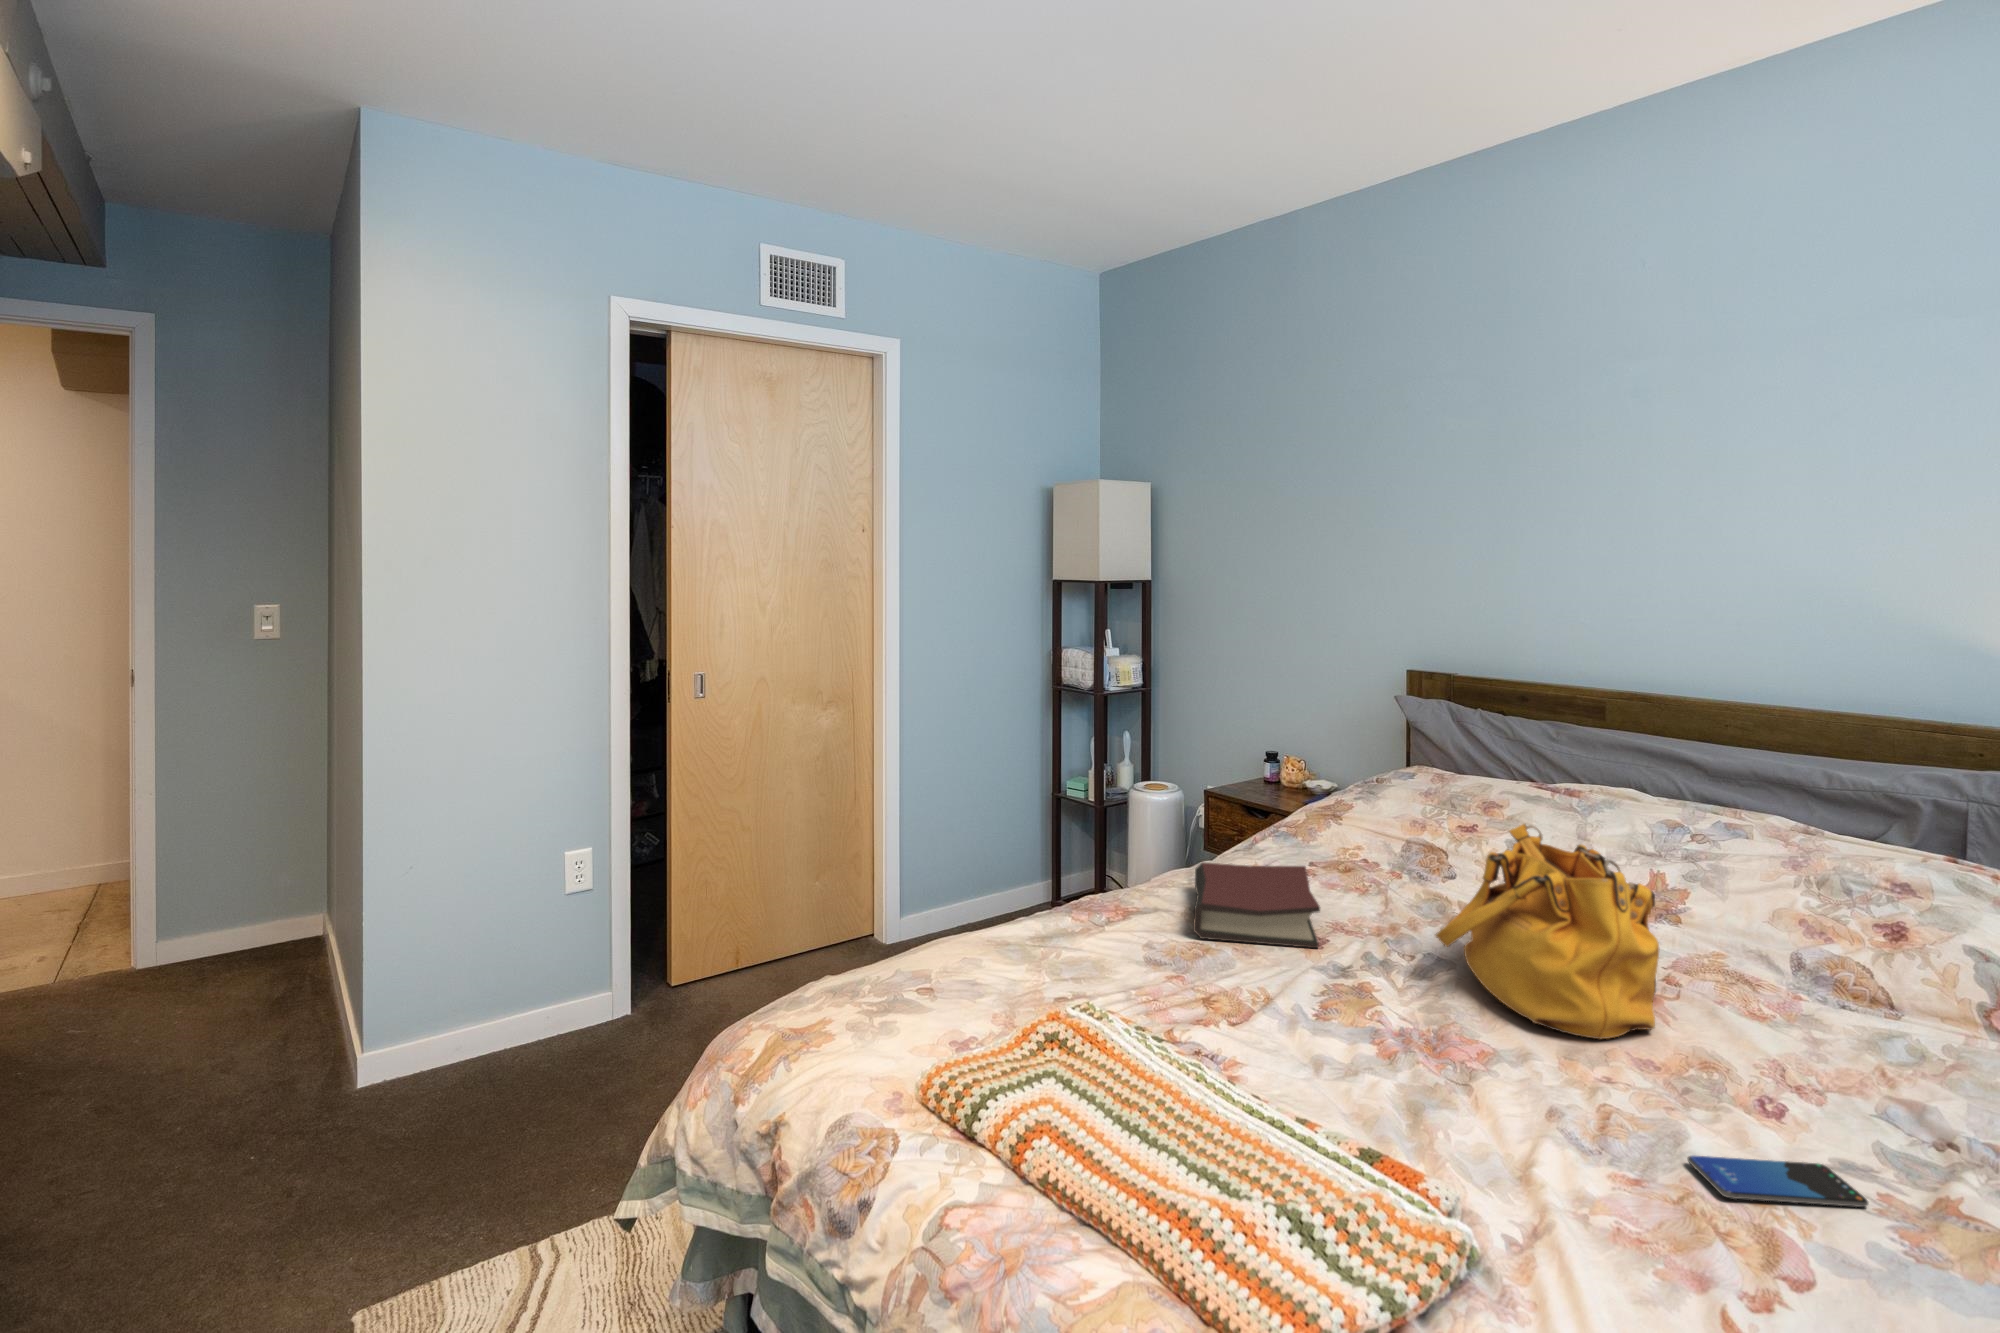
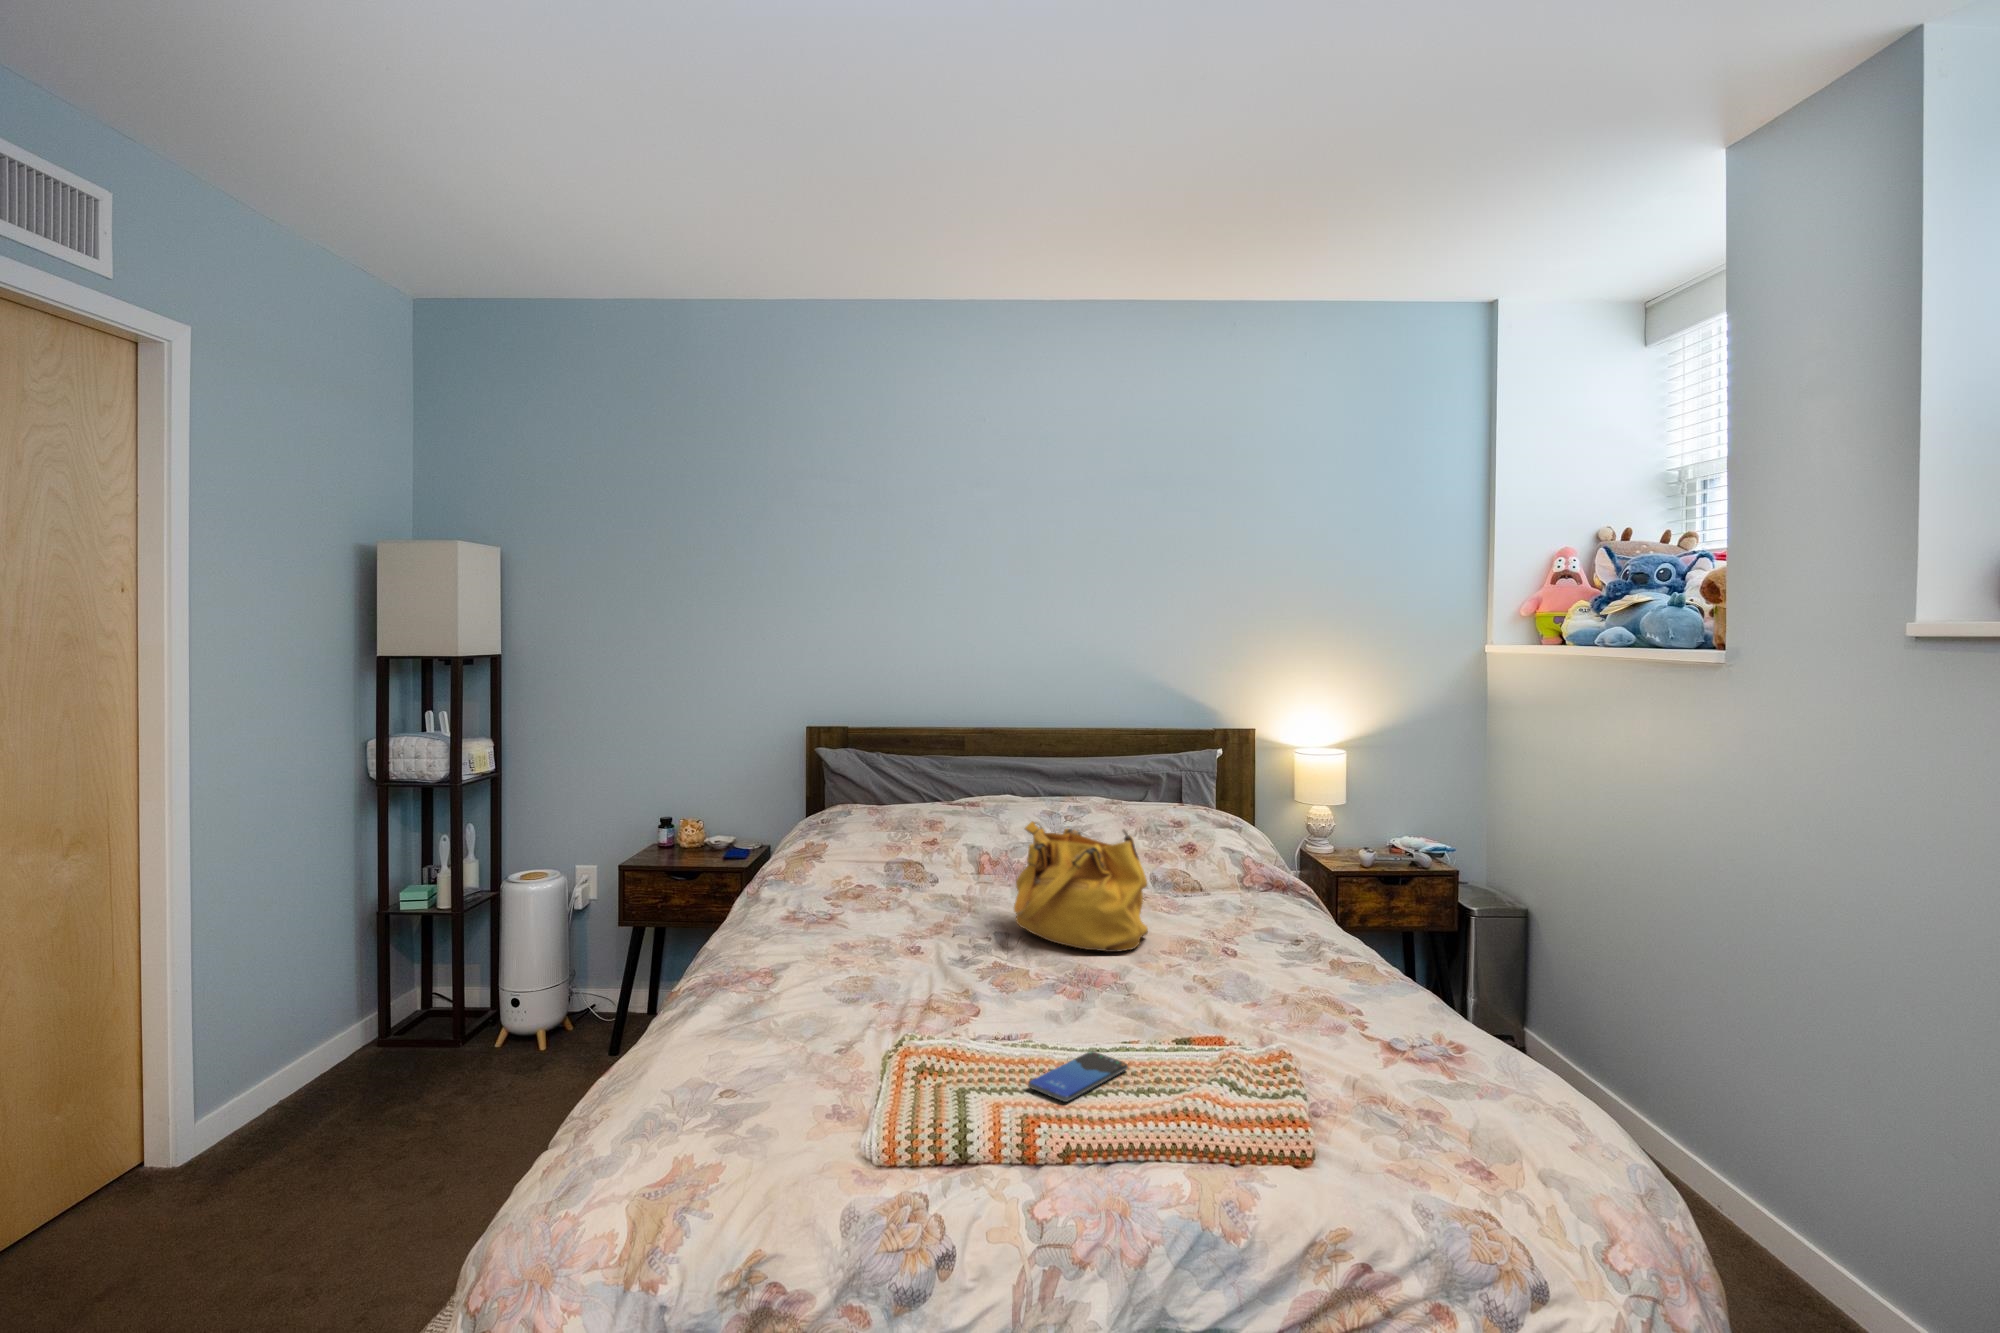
hardback book: present [1193,863,1320,948] -> none [773,895,926,974]
smartphone: present [1687,1156,1869,1207] -> present [1028,1051,1128,1102]

